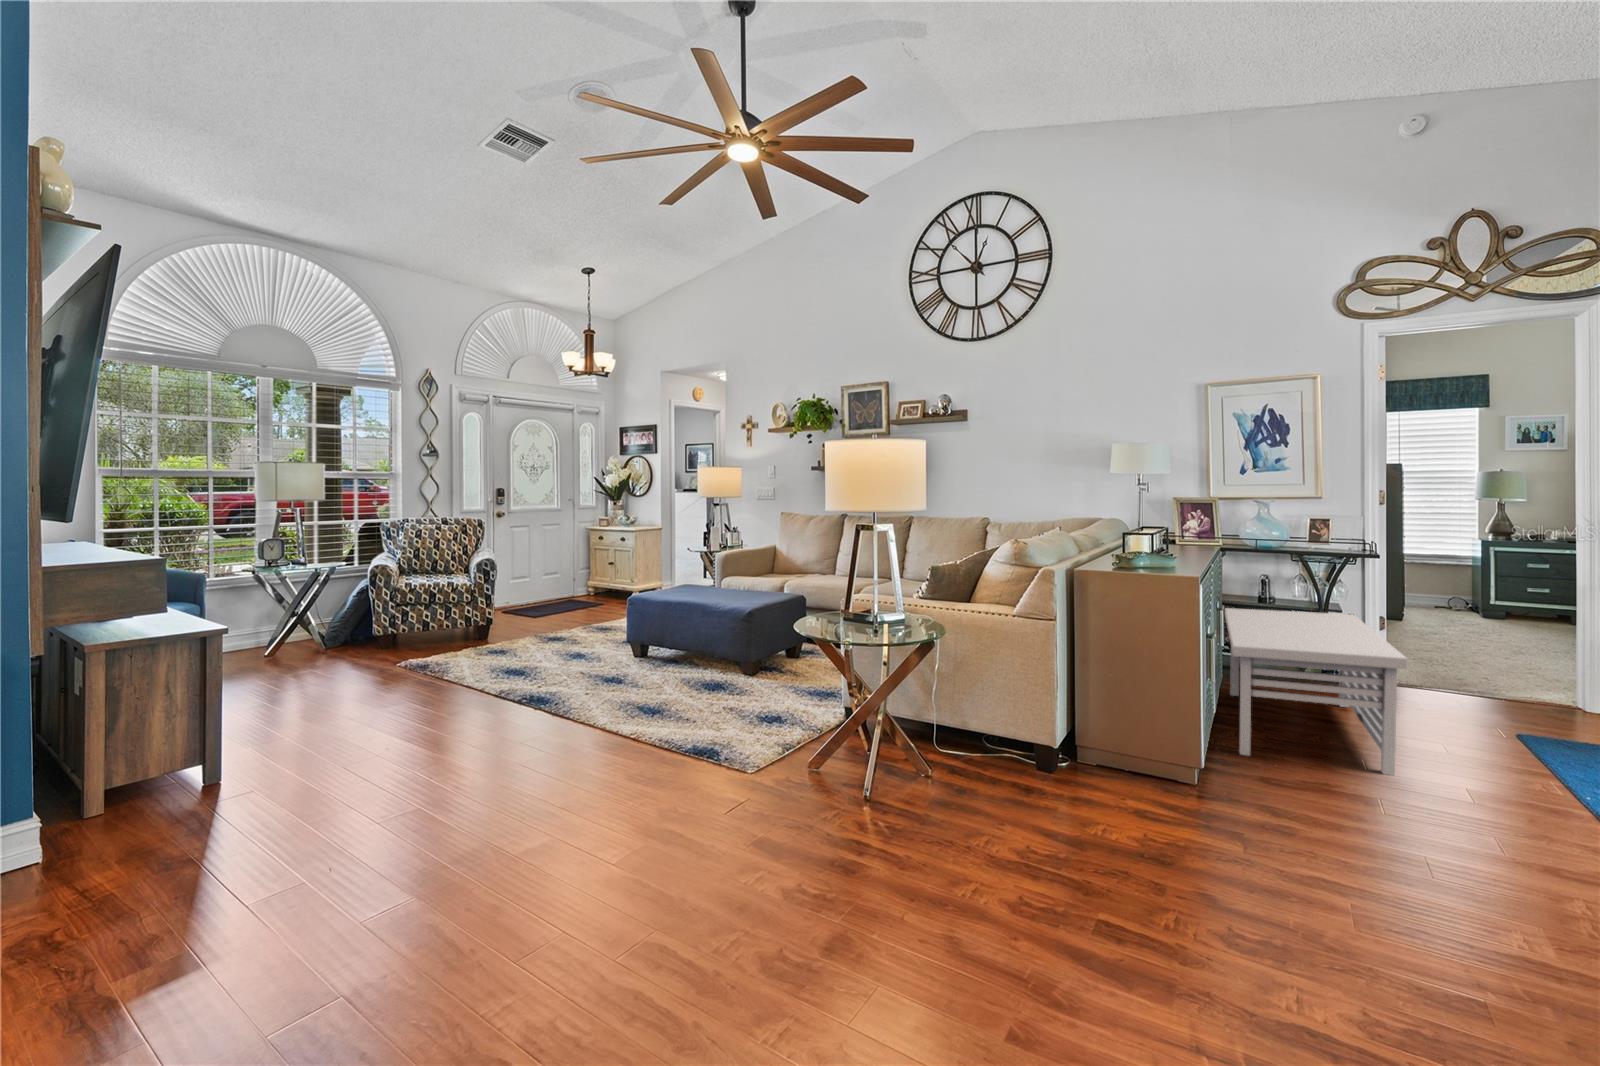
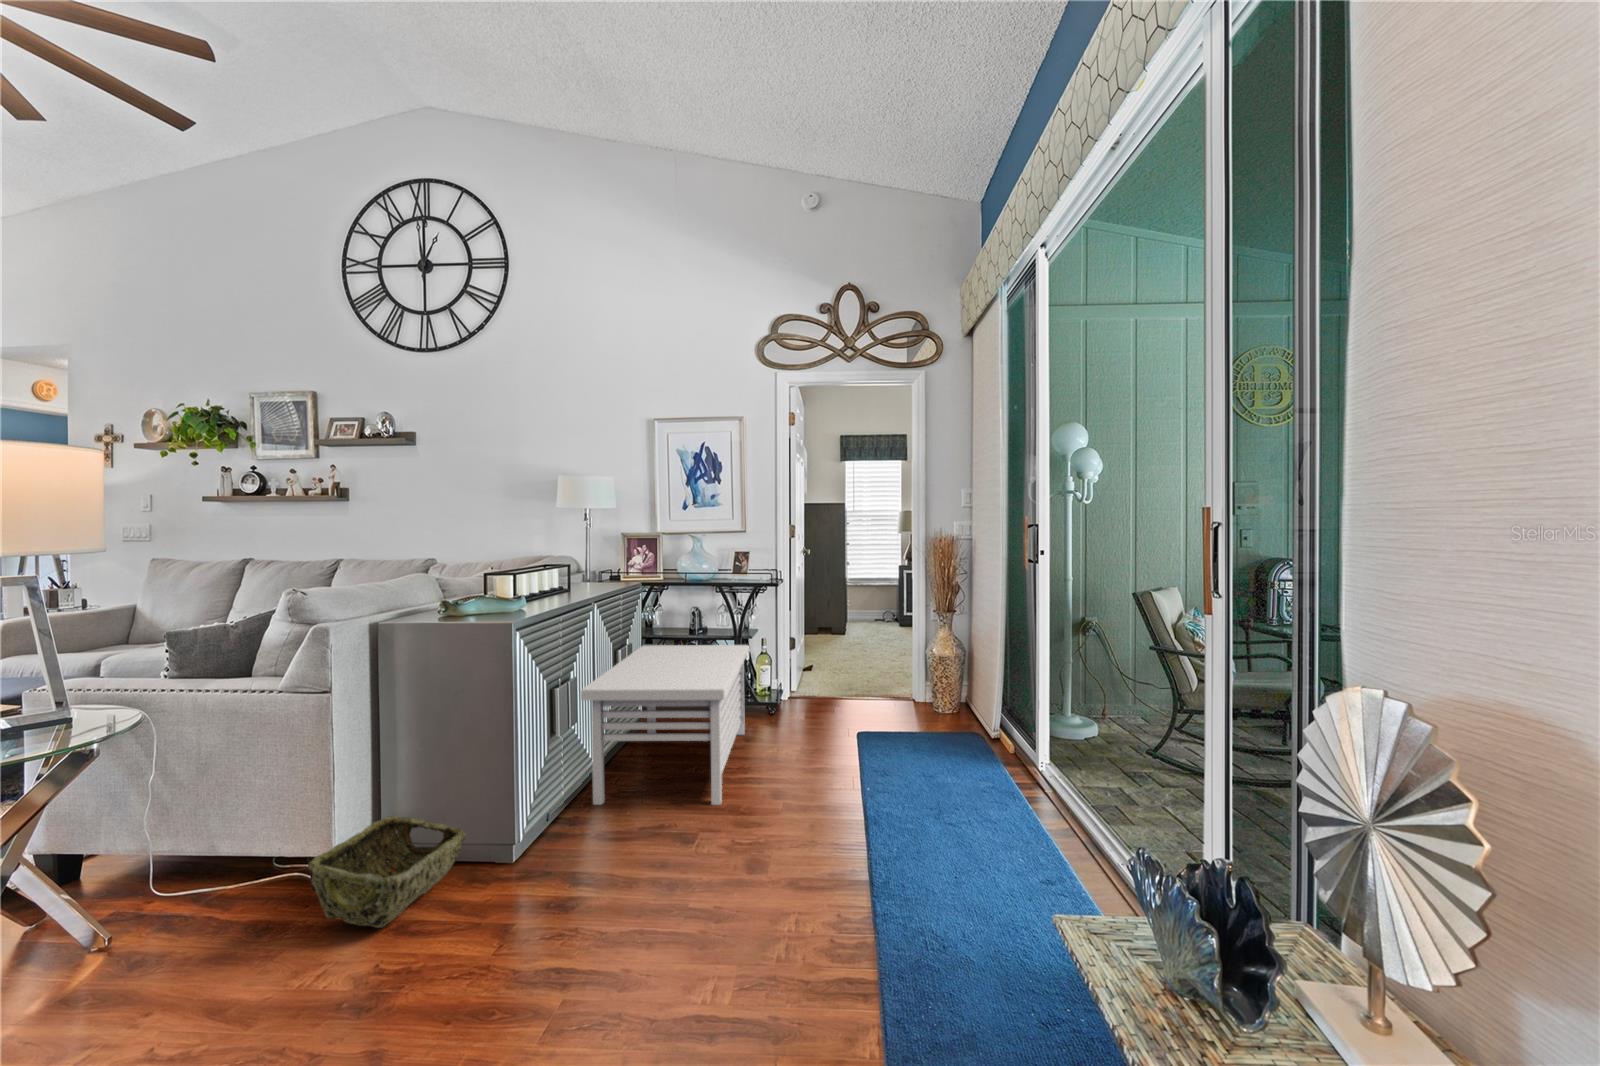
woven basket: none [1083,737,1180,829] -> present [309,816,466,928]

